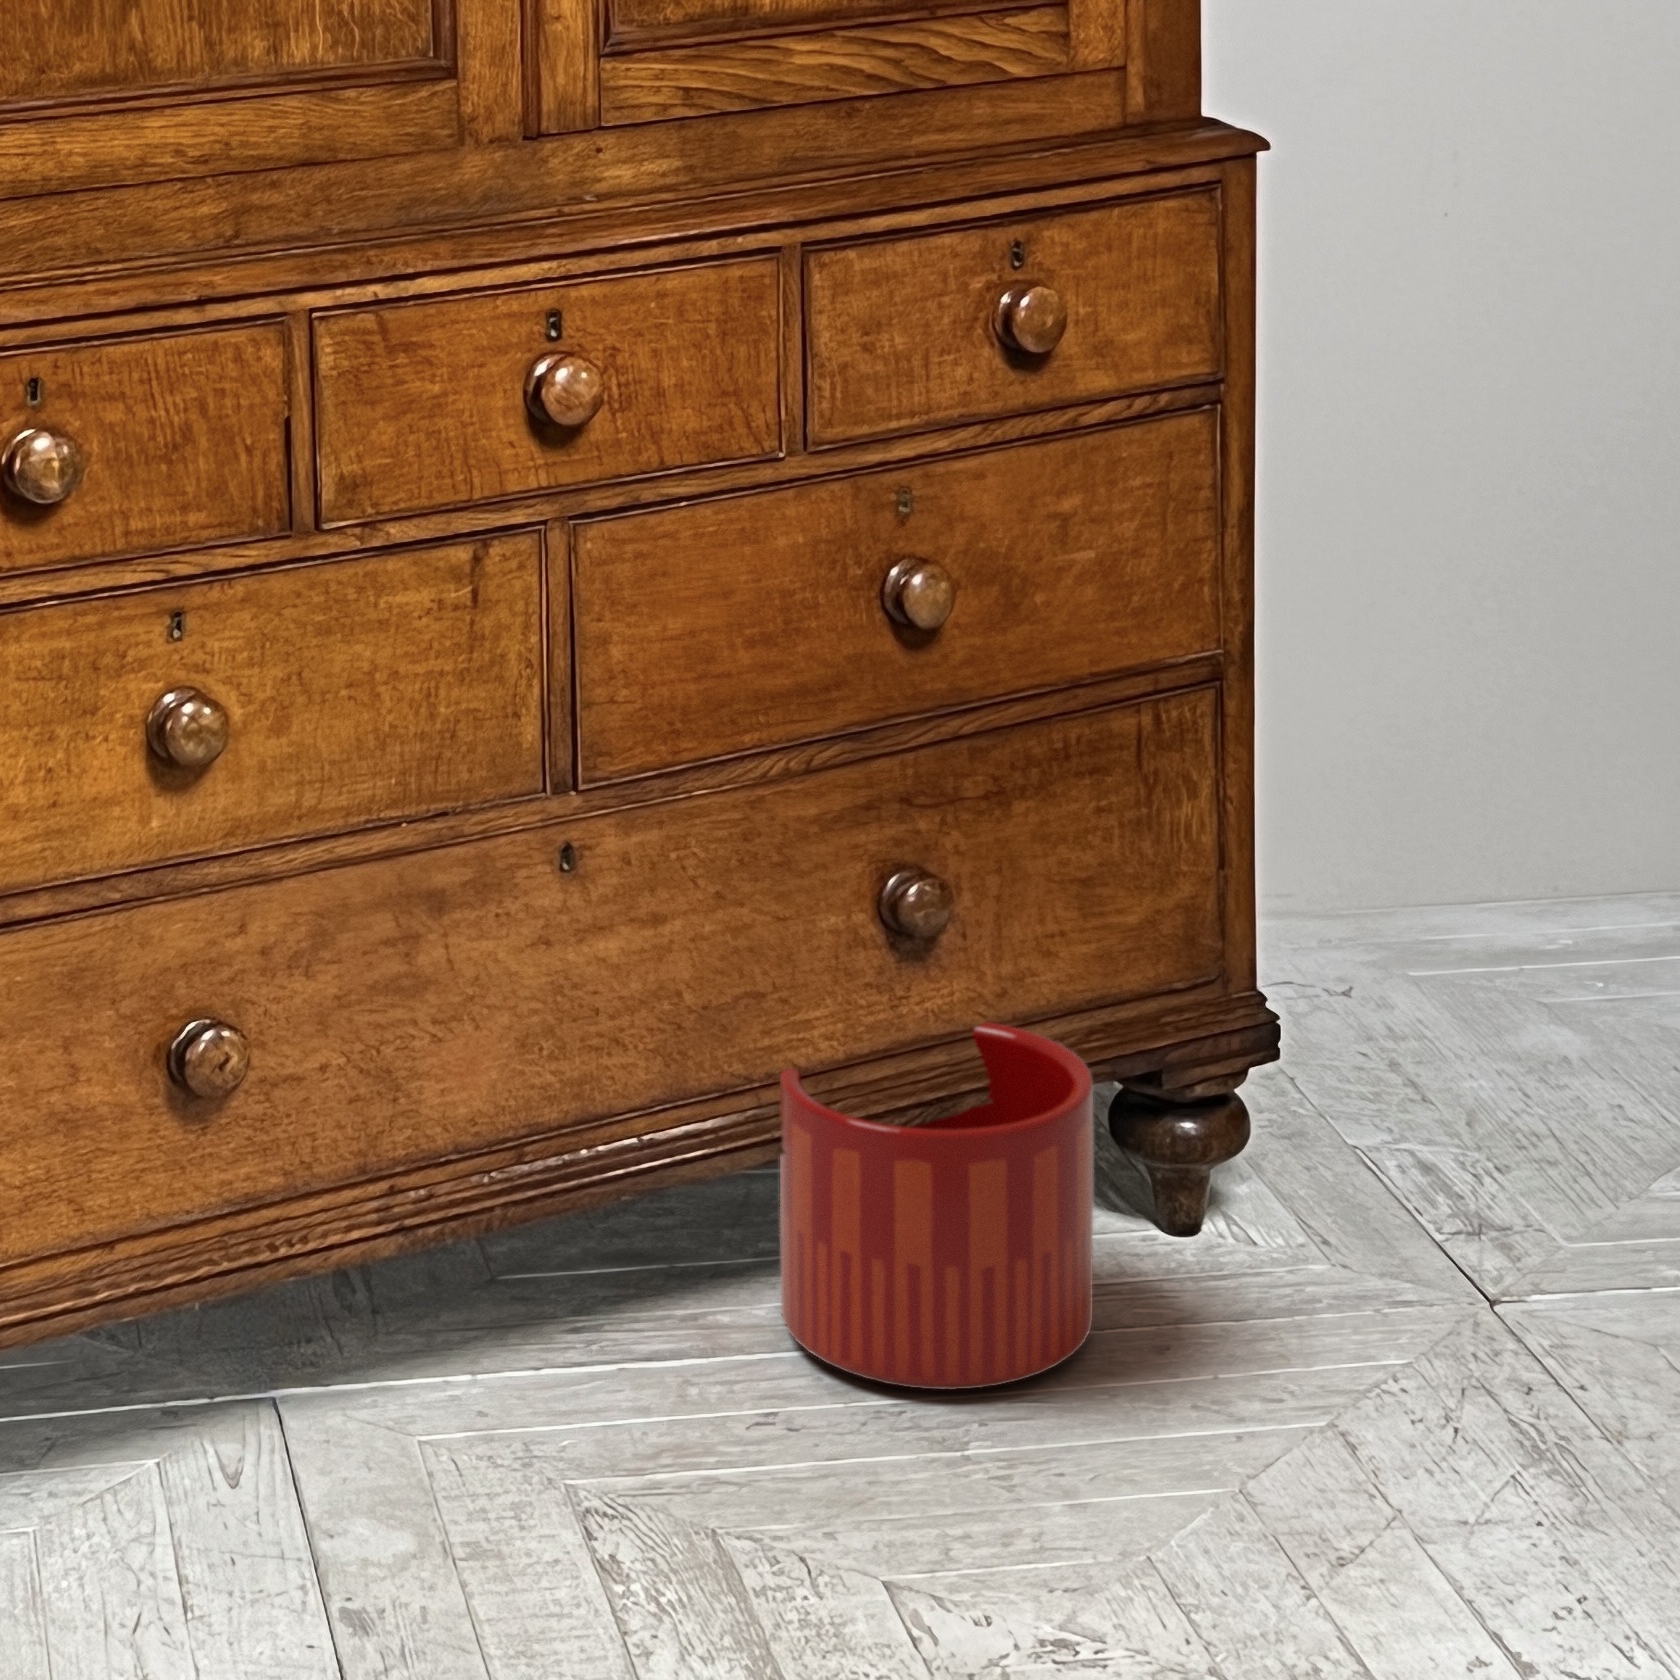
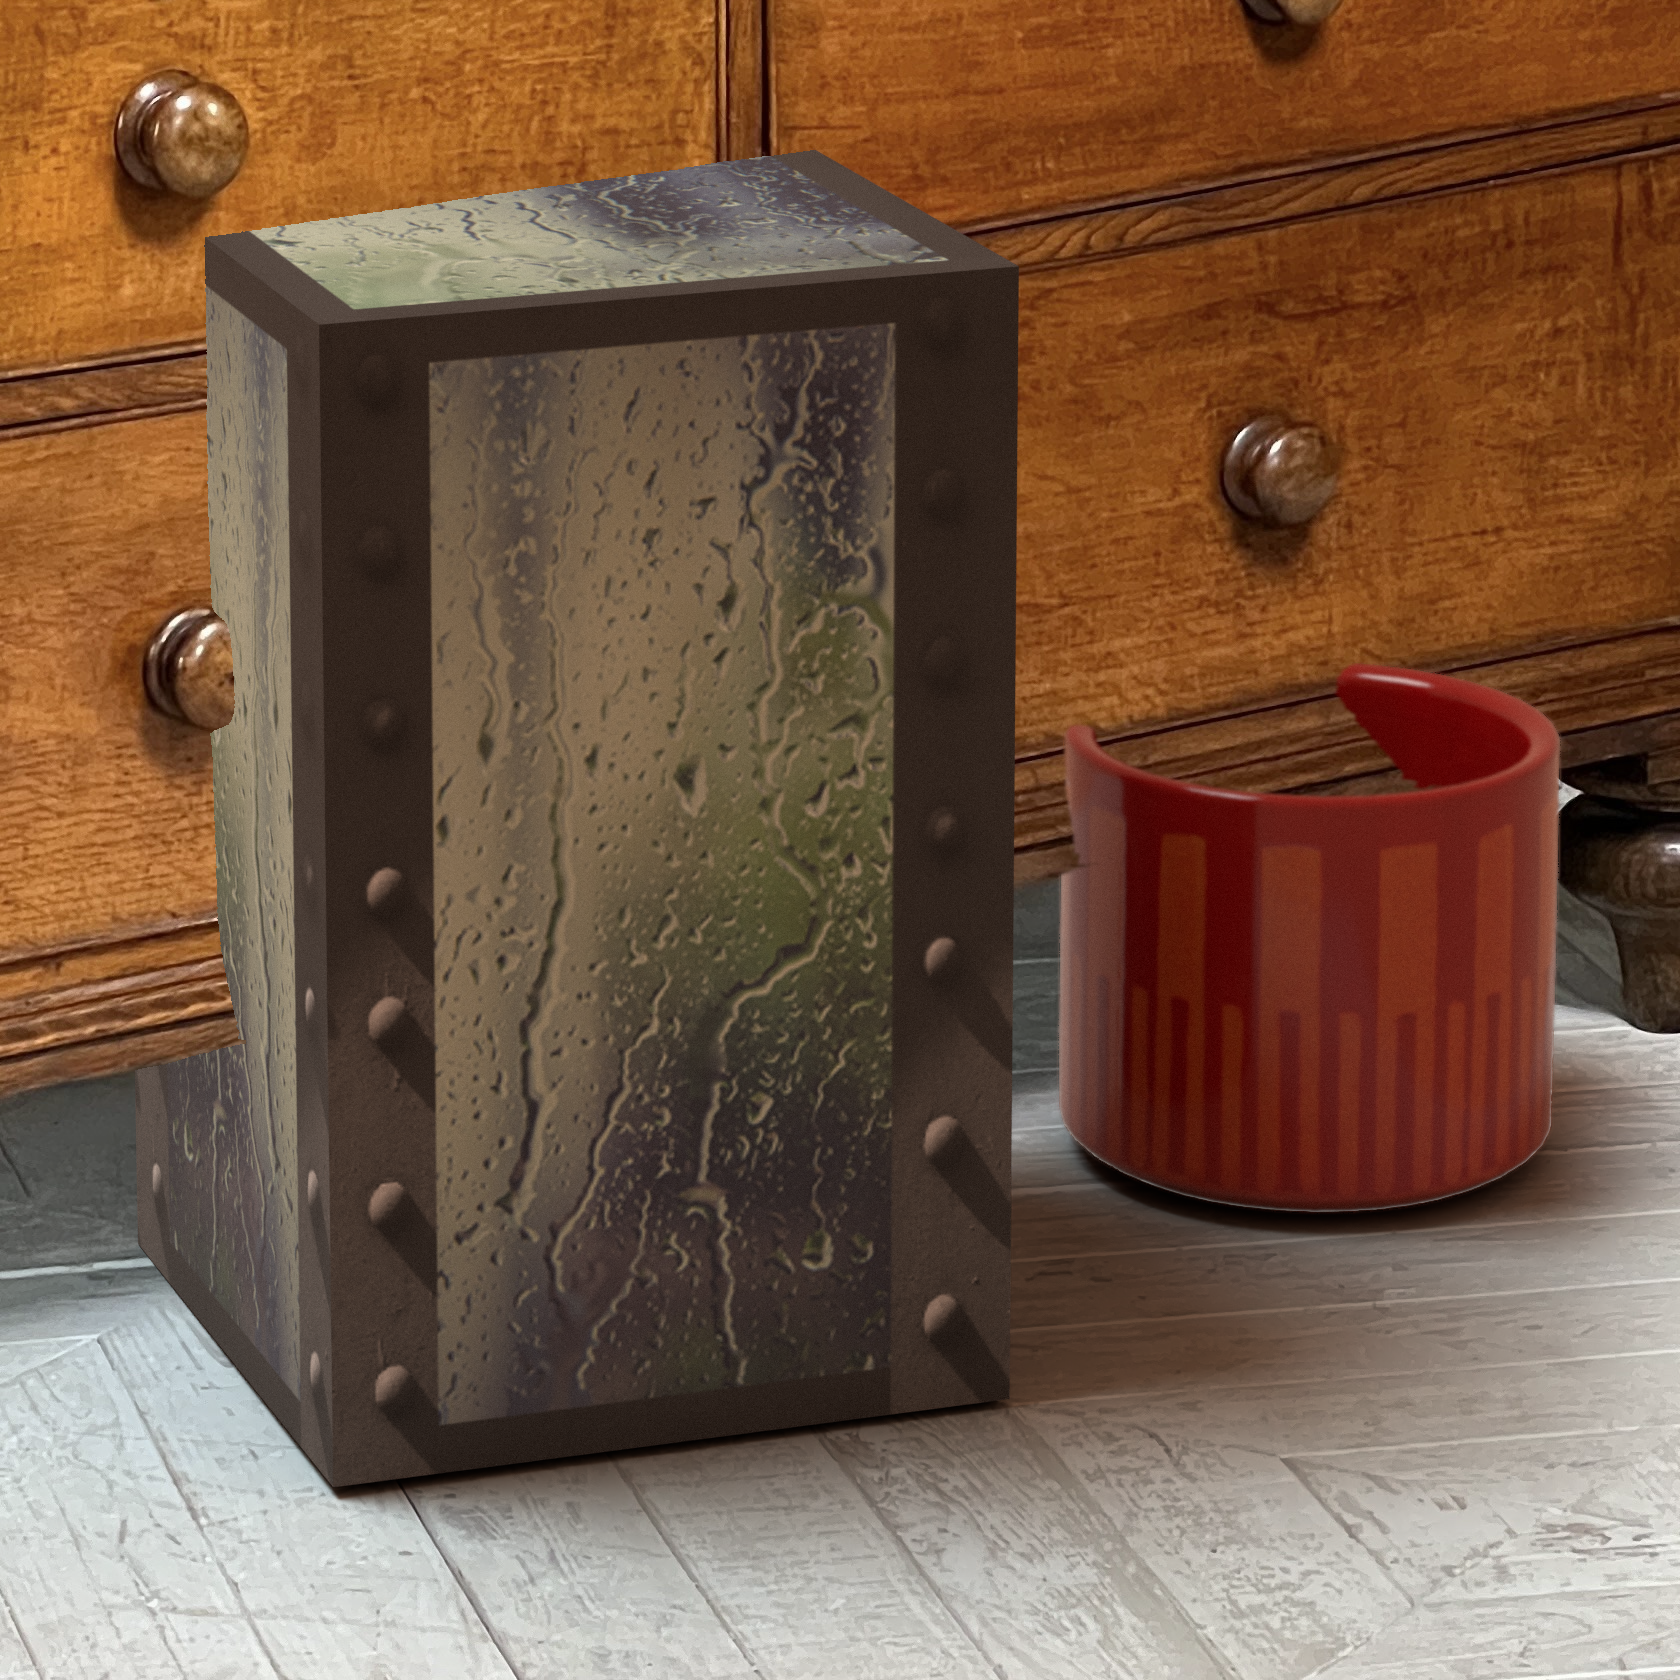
storage box: none [170,695,715,1596] -> present [135,150,1019,1487]

